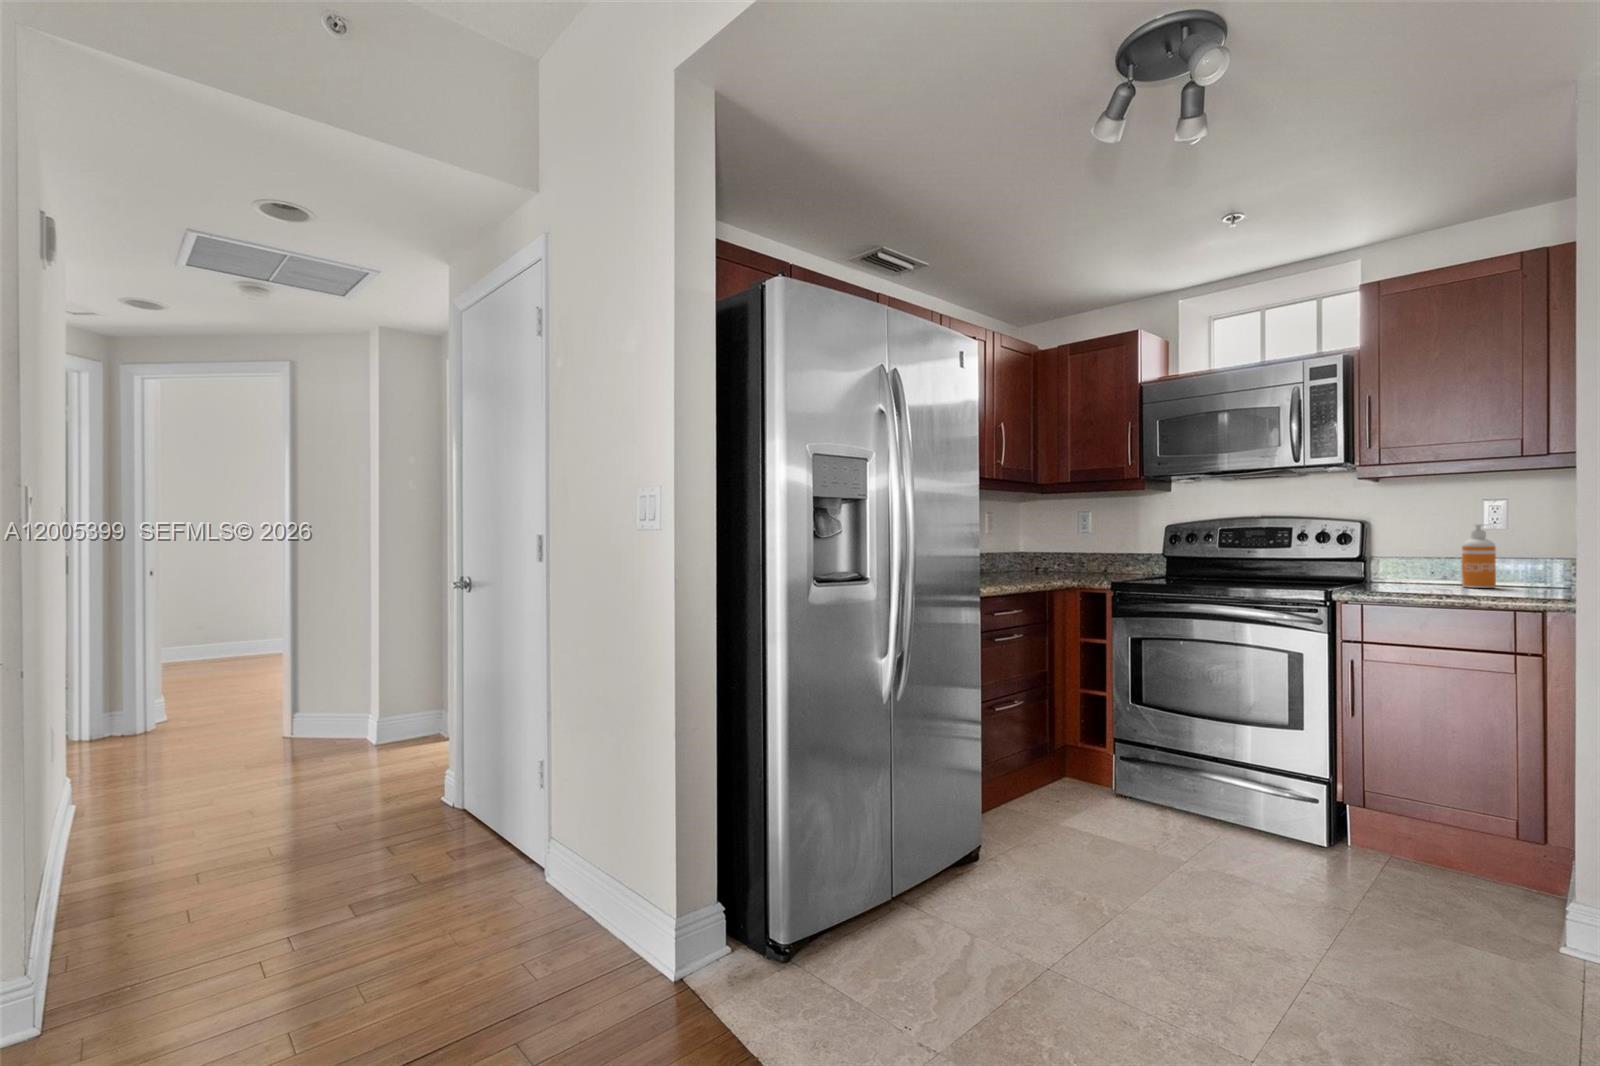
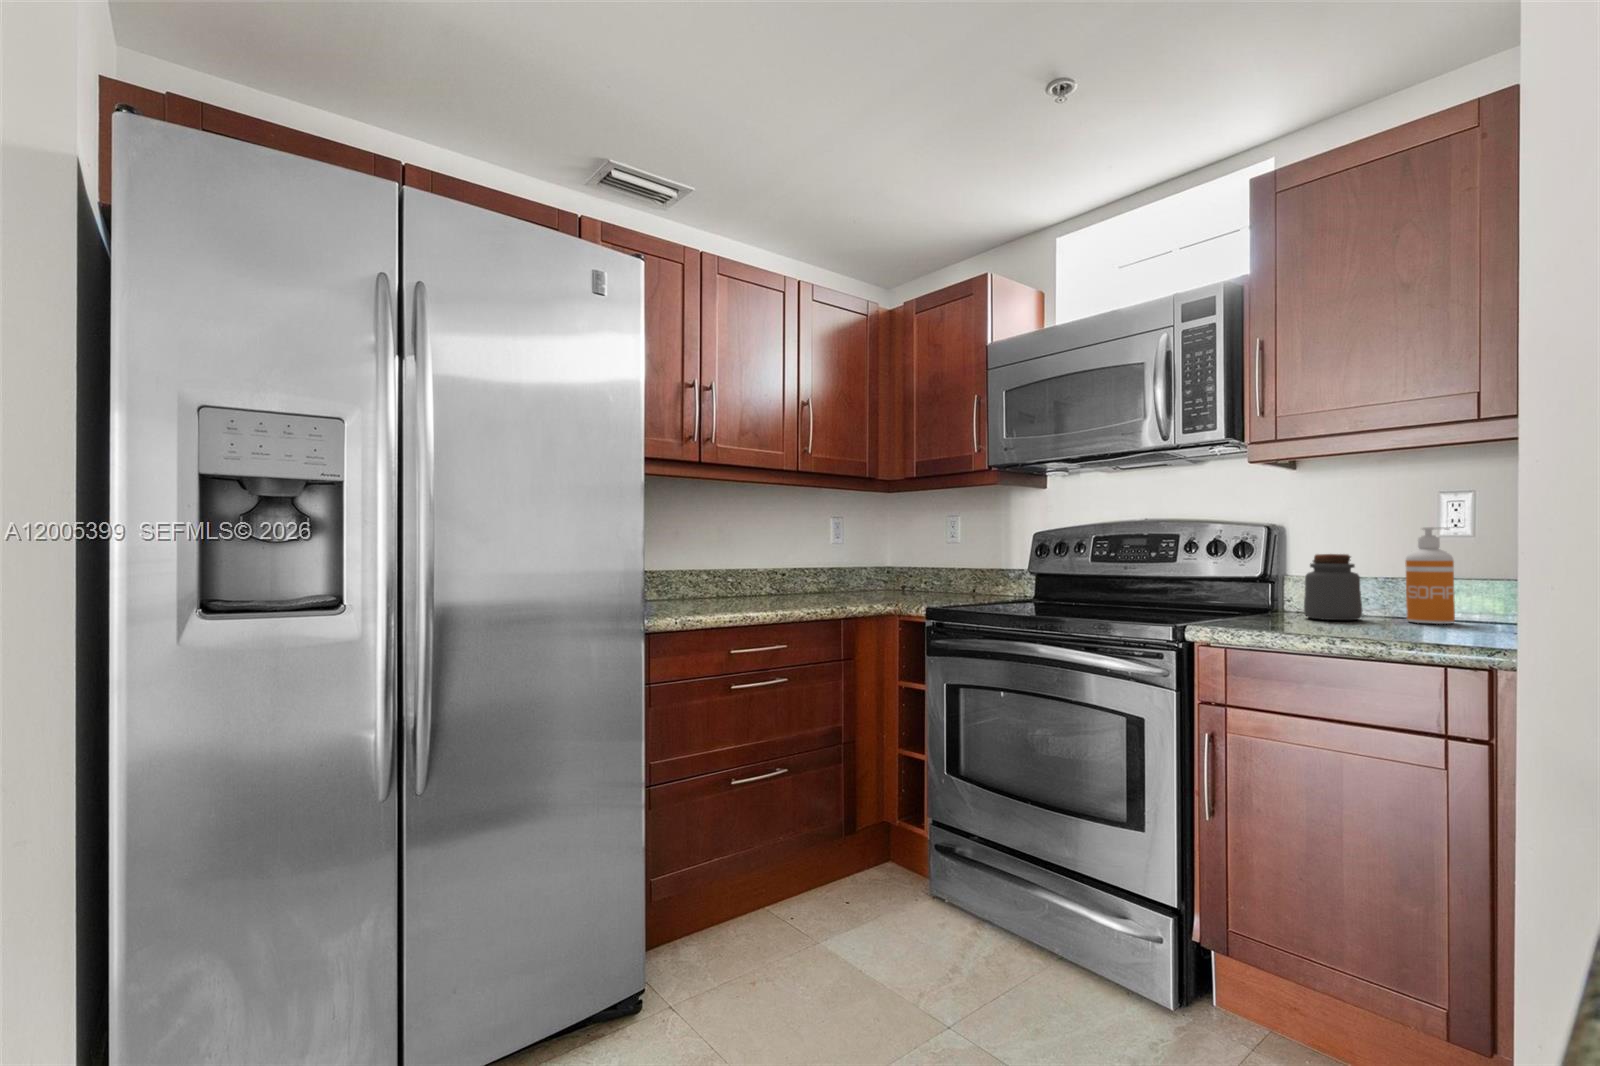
jar: none [1391,542,1433,587] -> present [1304,554,1362,620]

